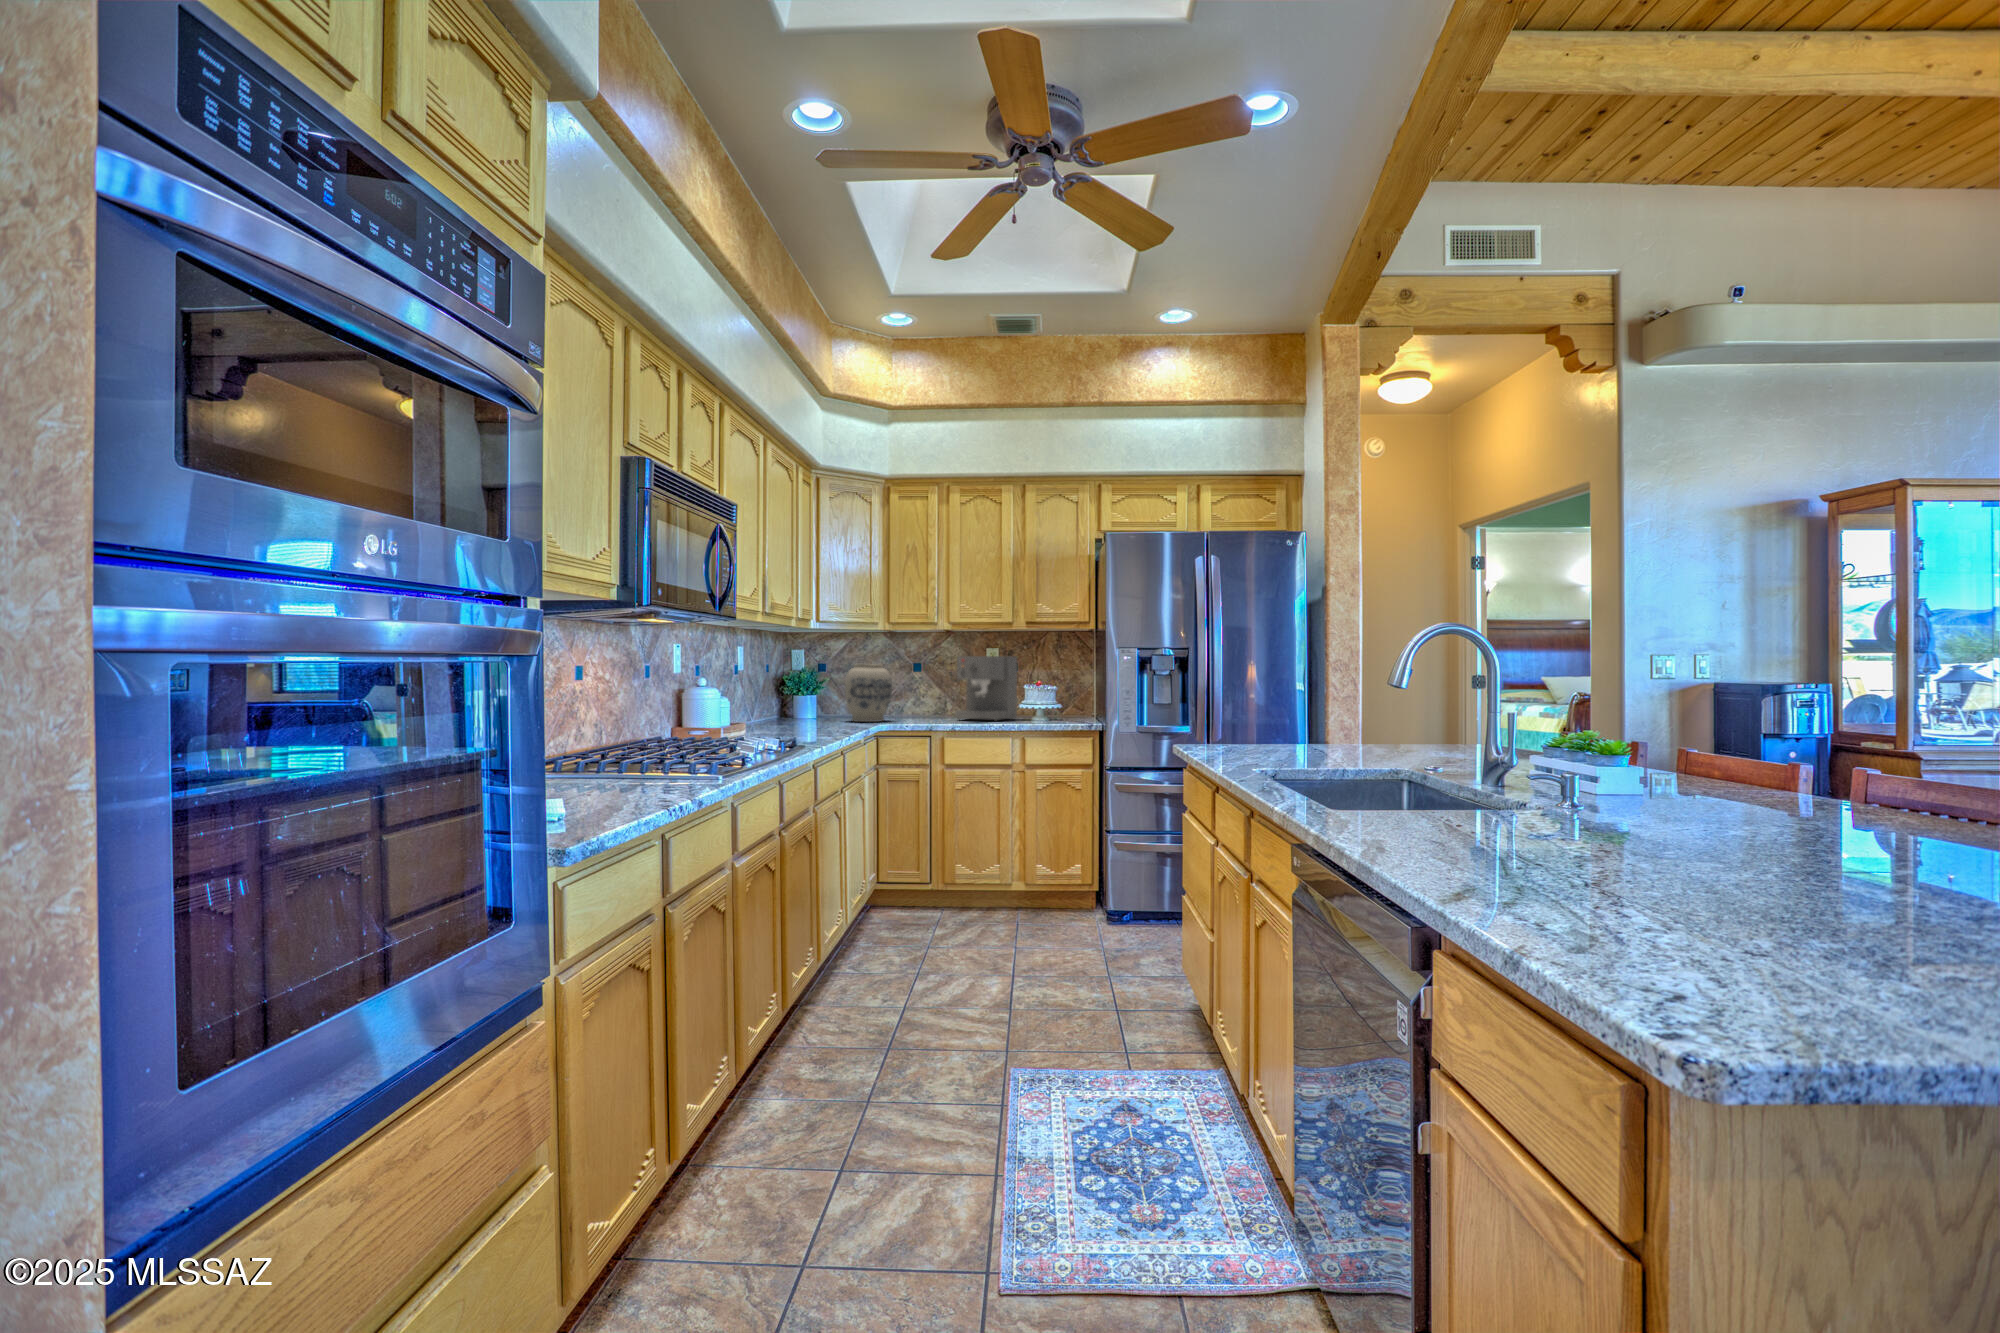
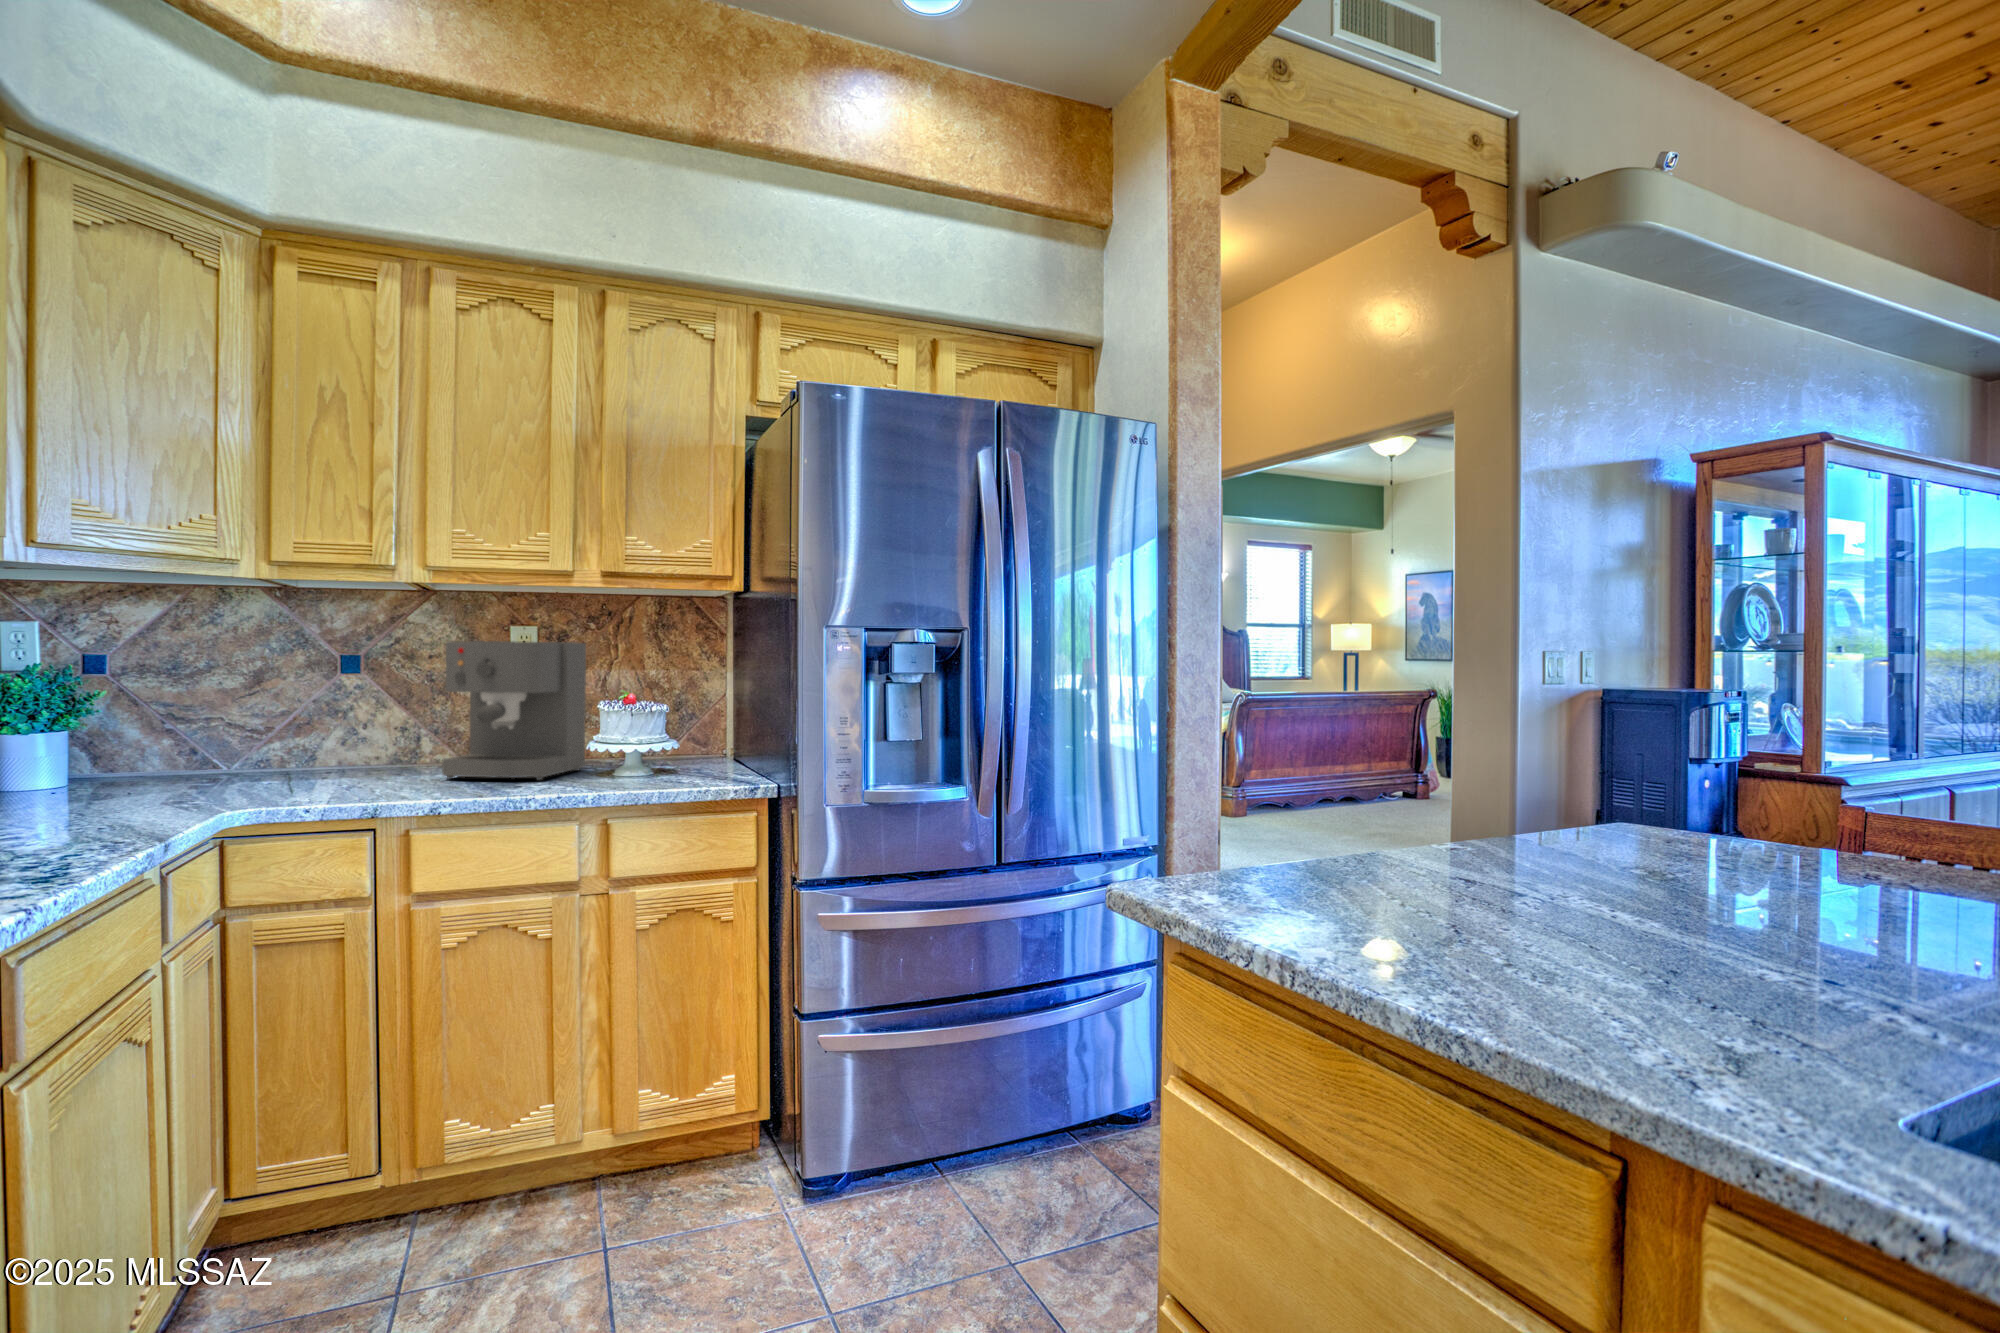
vase: present [845,664,892,722] -> none [123,658,270,802]

